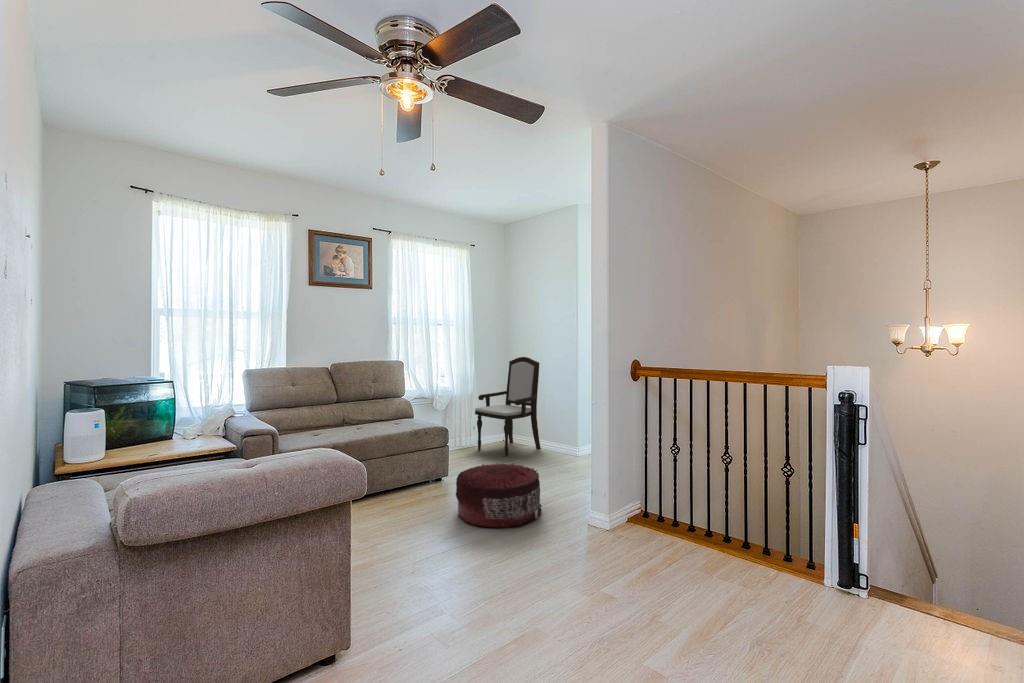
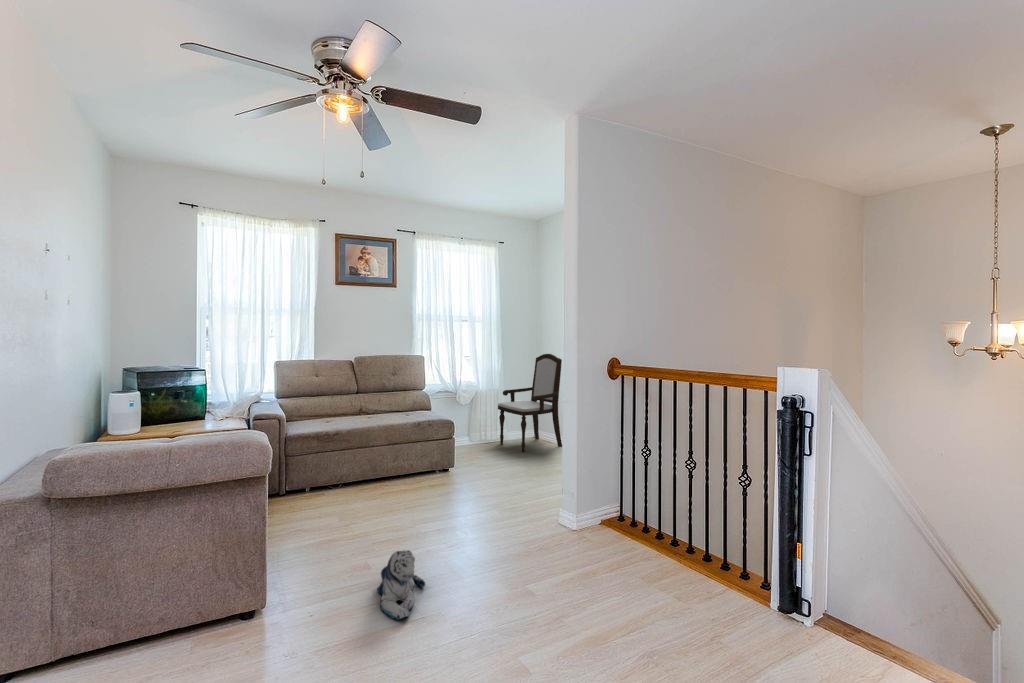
pouf: present [456,463,542,527] -> none [436,456,522,517]
plush toy: none [456,568,511,645] -> present [377,551,425,620]

